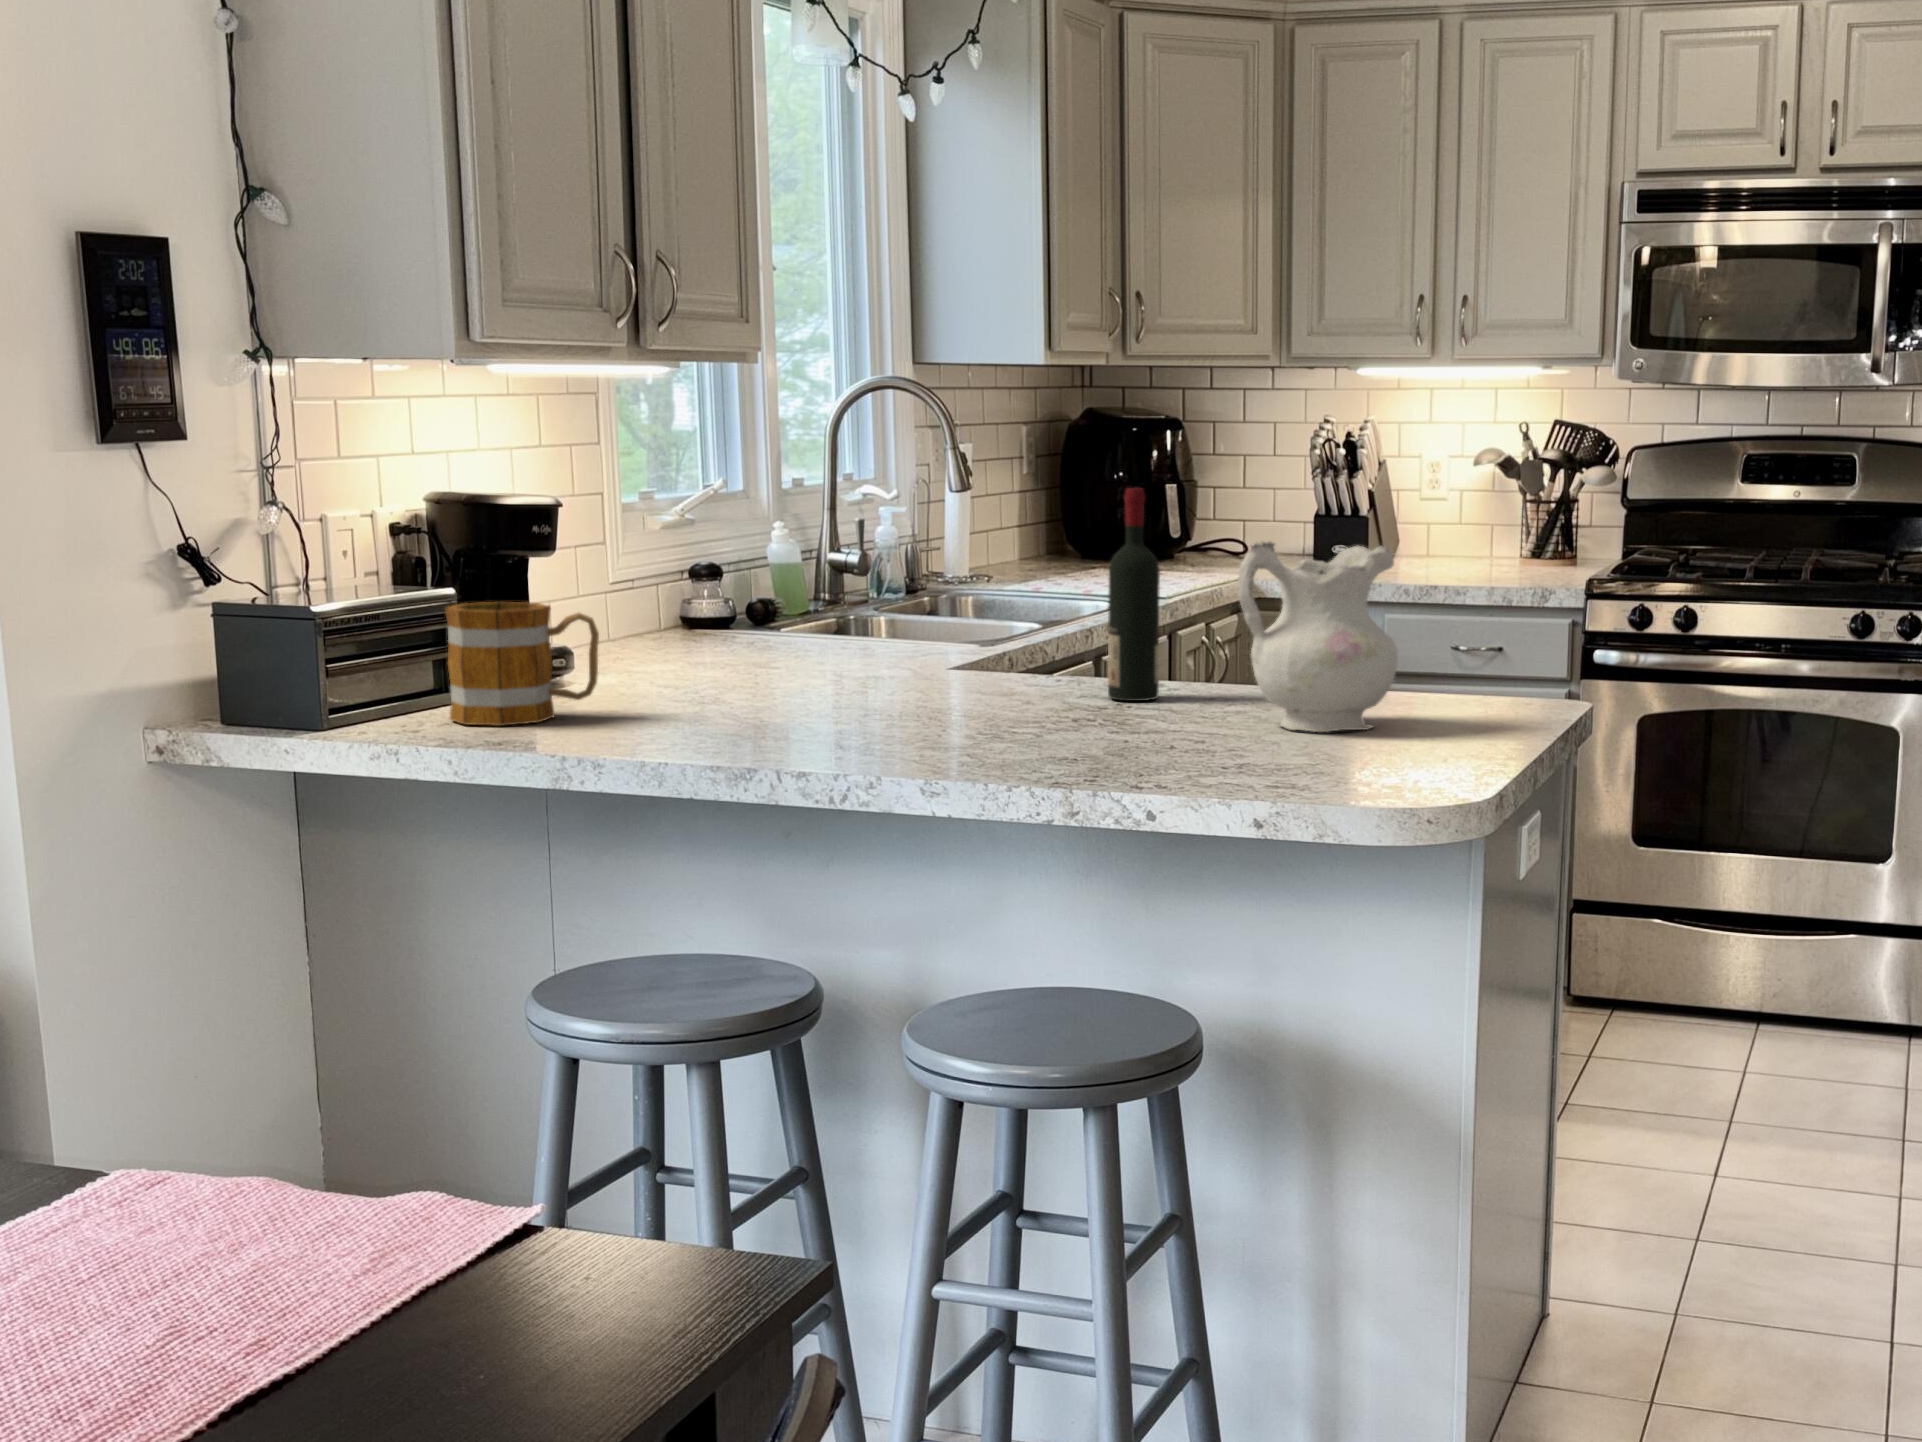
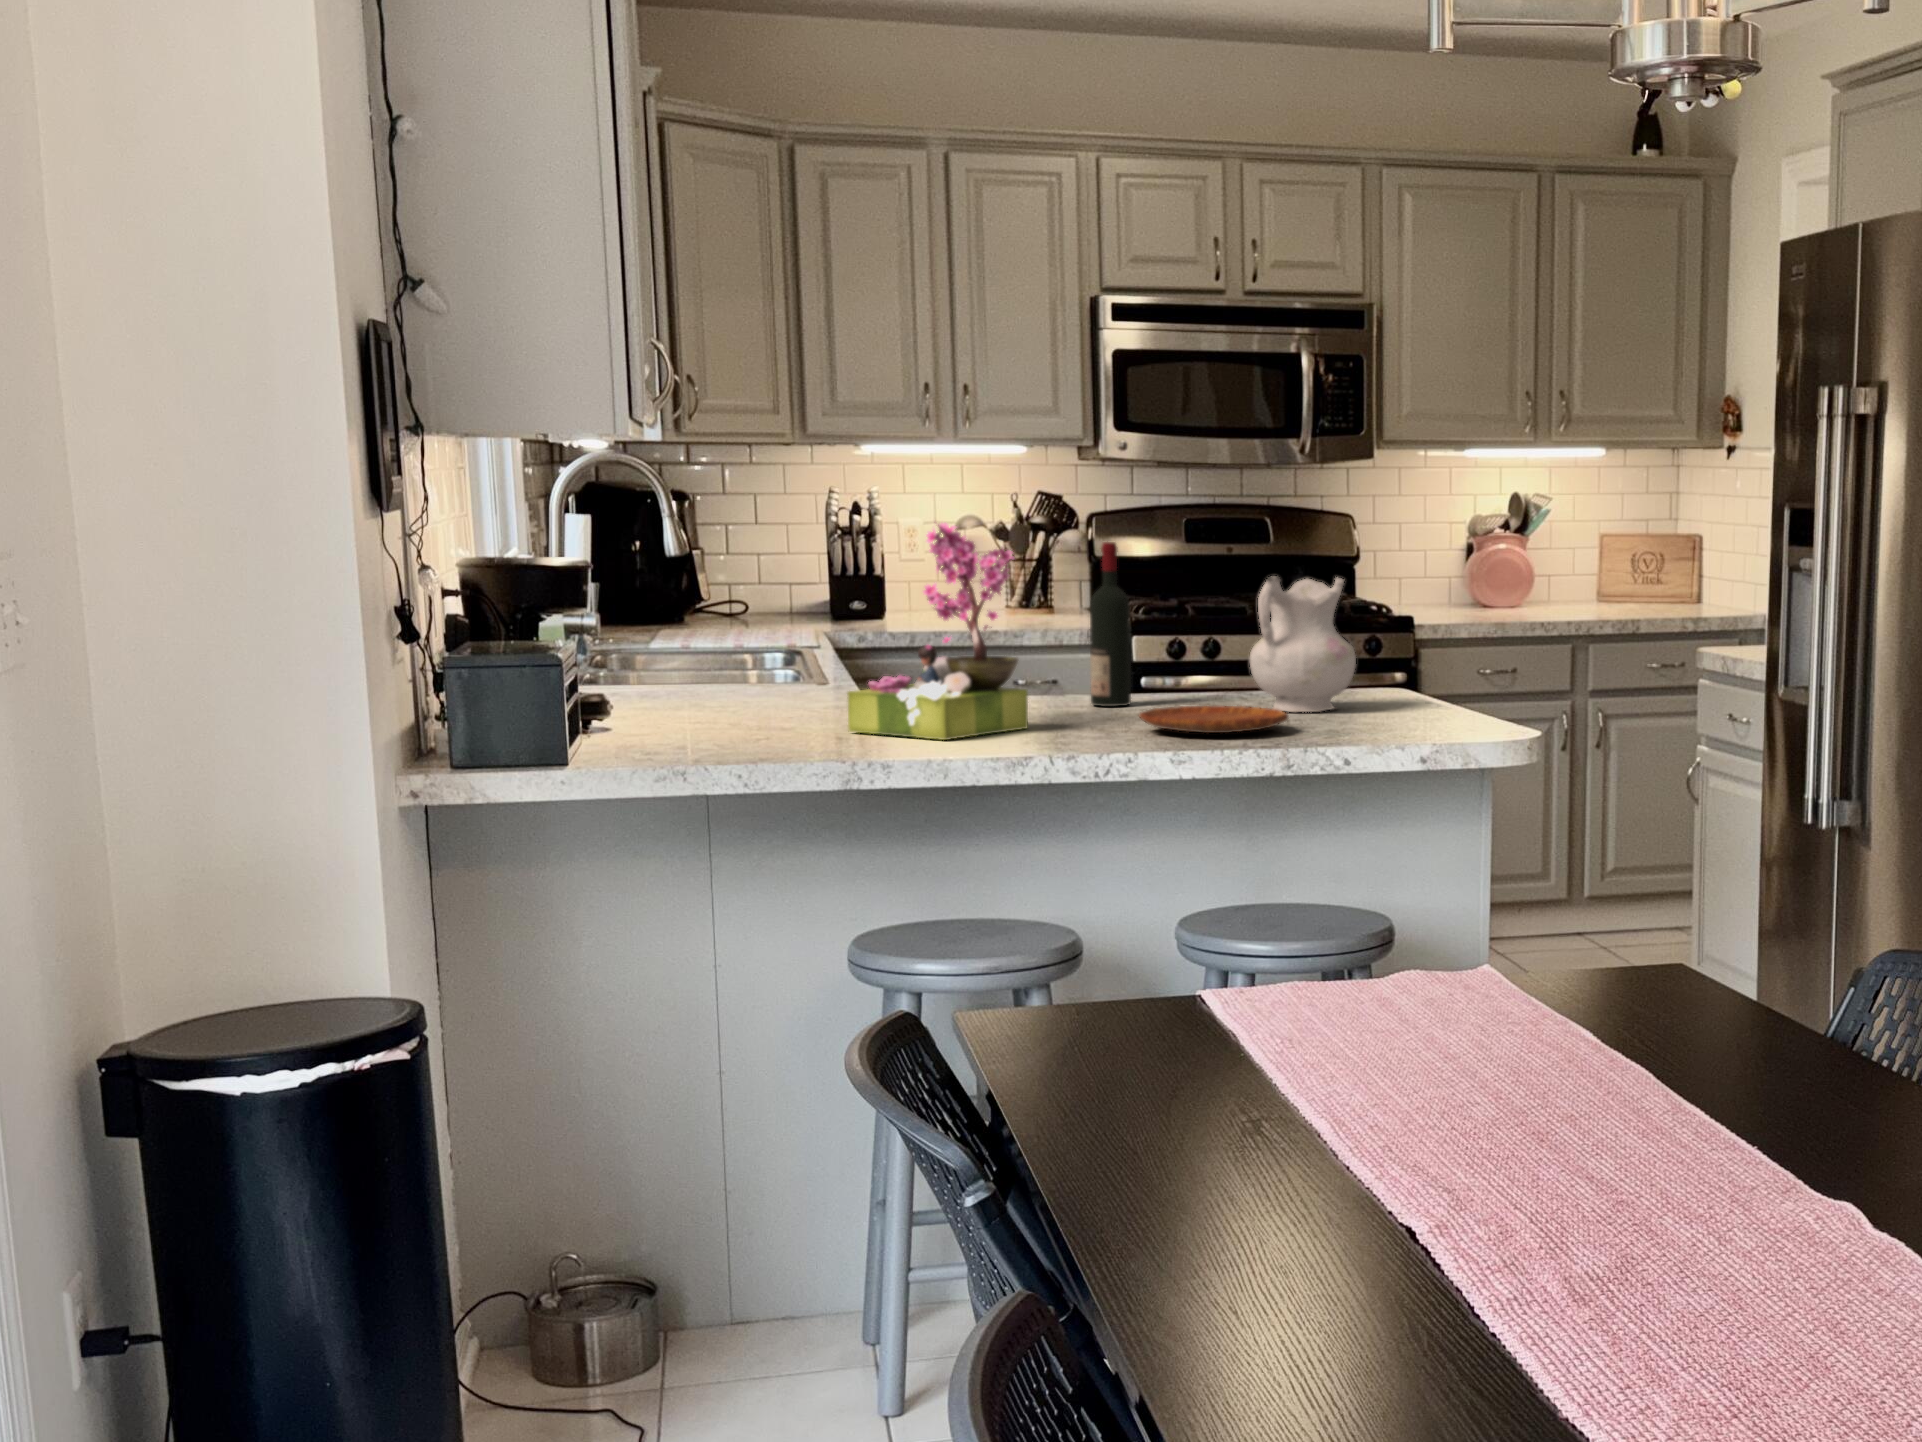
flower arrangement: none [710,454,906,734] -> present [848,523,1028,740]
mug: present [445,602,599,726] -> none [655,648,772,752]
tray: none [979,712,1183,756] -> present [1139,706,1289,733]

